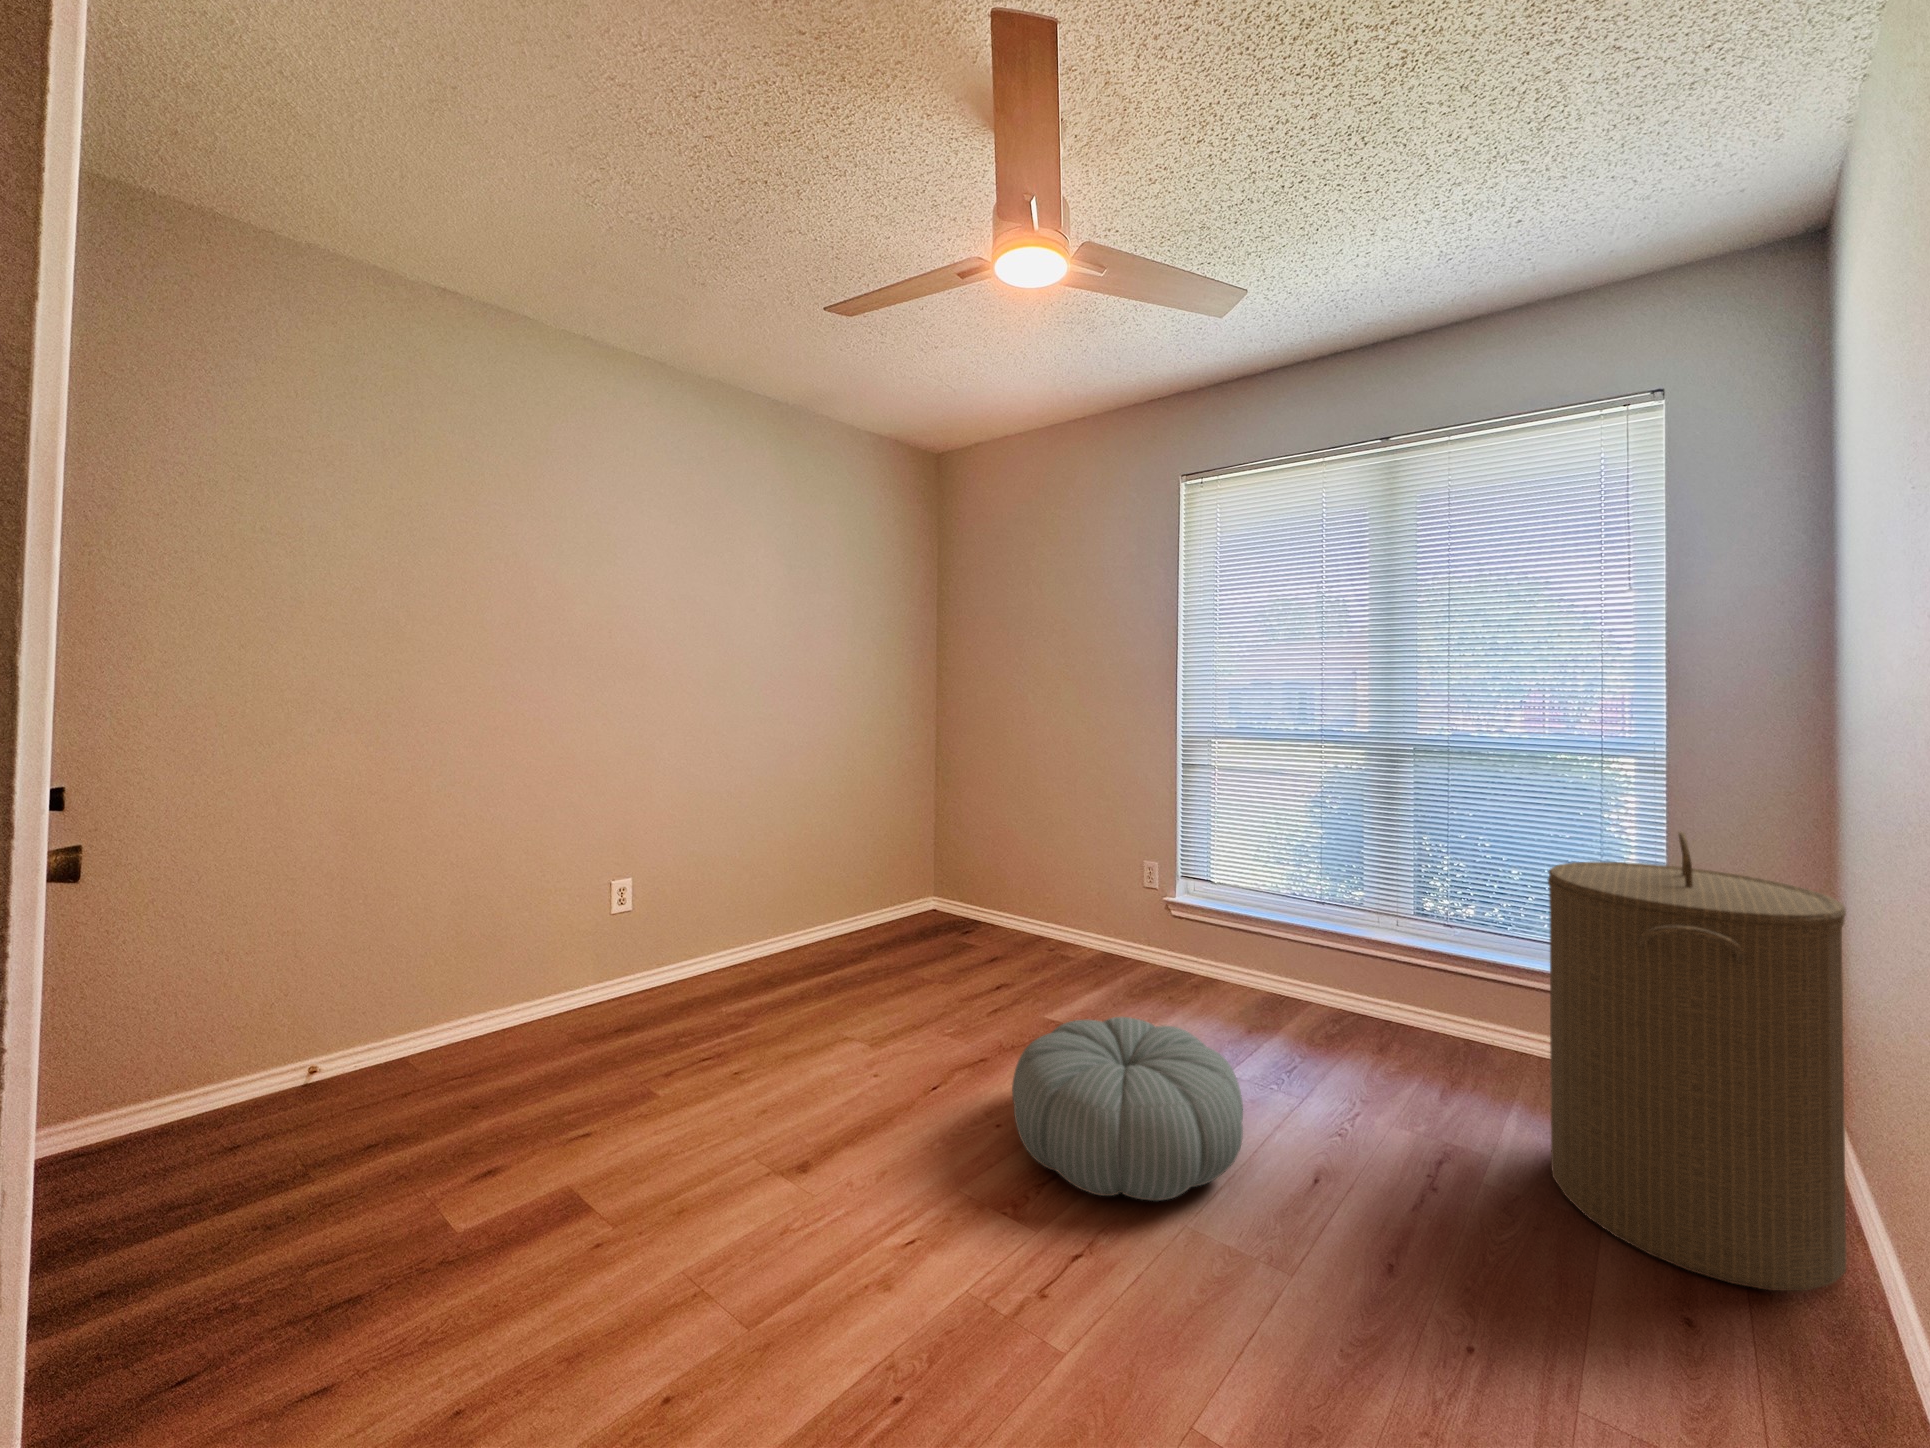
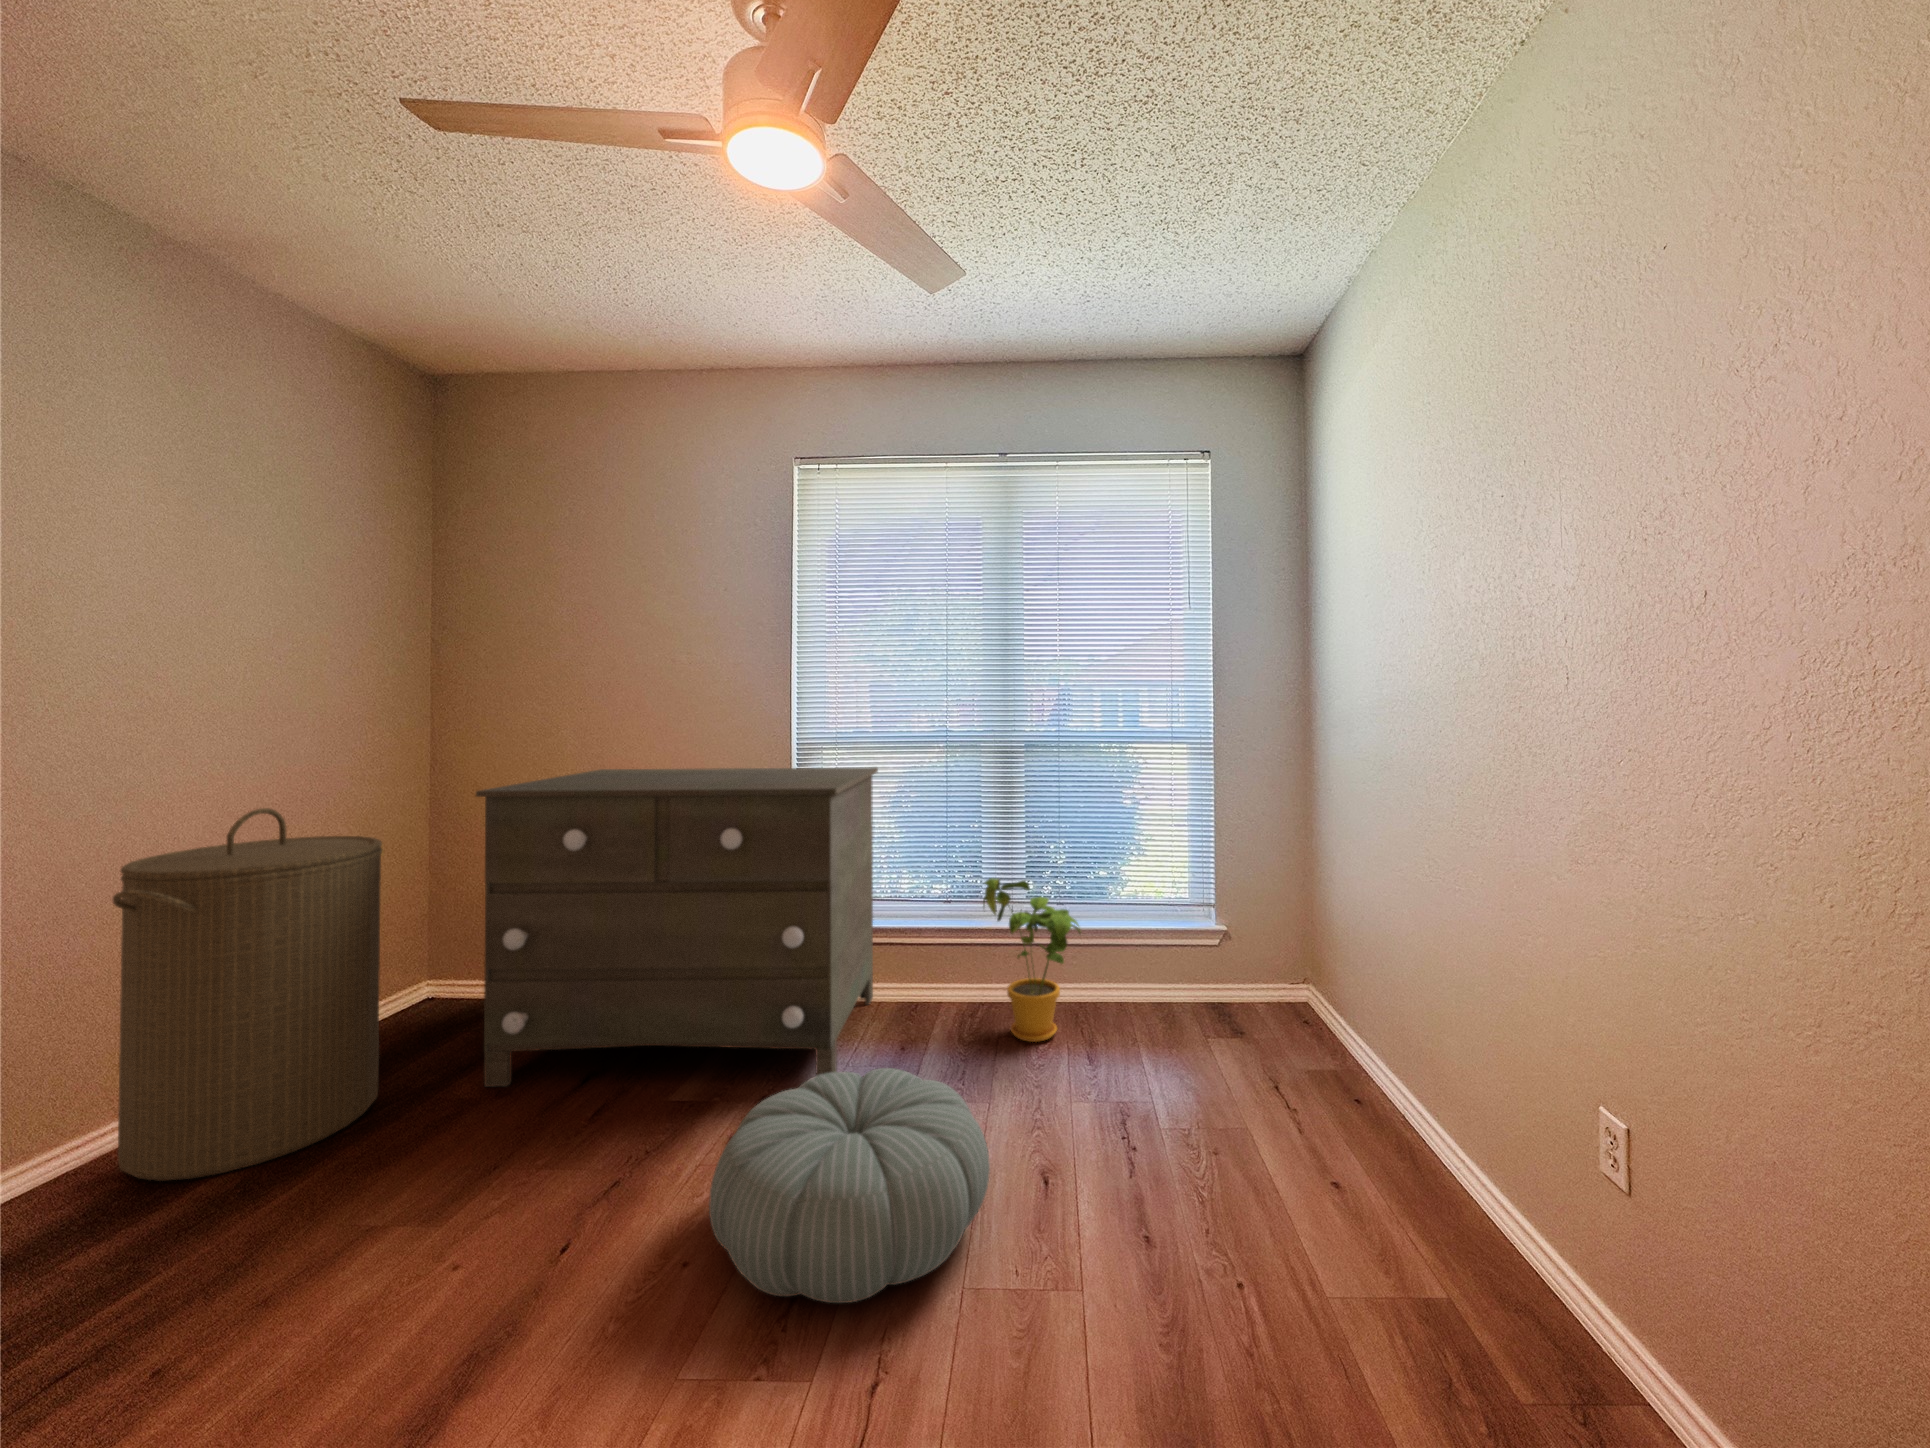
dresser: none [935,750,1249,1039] -> present [476,767,878,1087]
laundry hamper: present [1547,832,1846,1291] -> present [113,808,382,1181]
house plant: none [1326,882,1443,1066] -> present [983,878,1081,1042]

